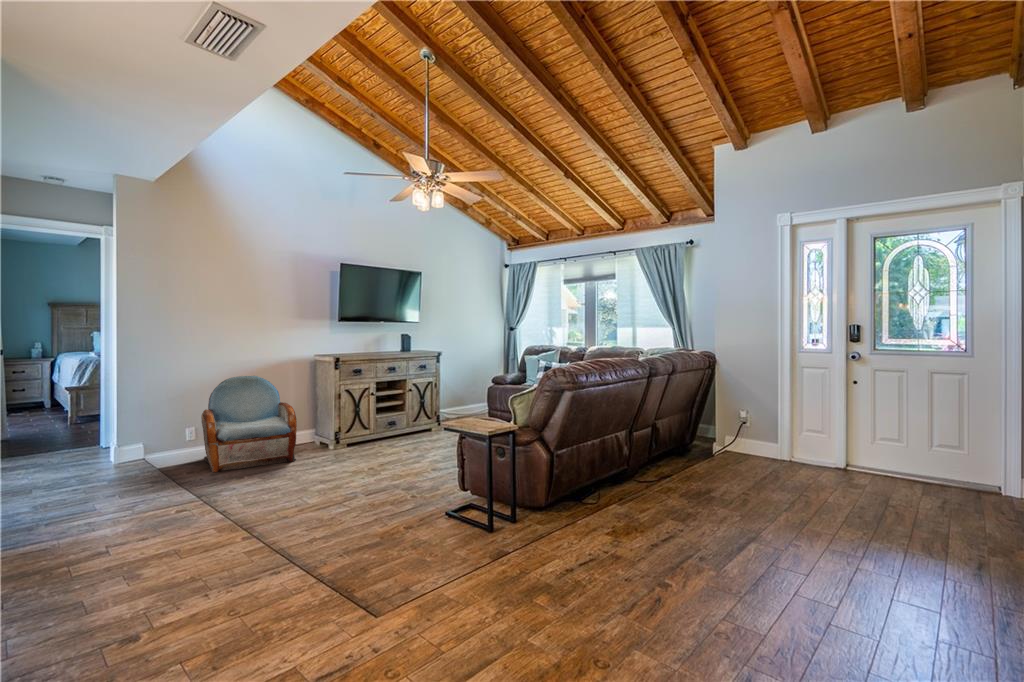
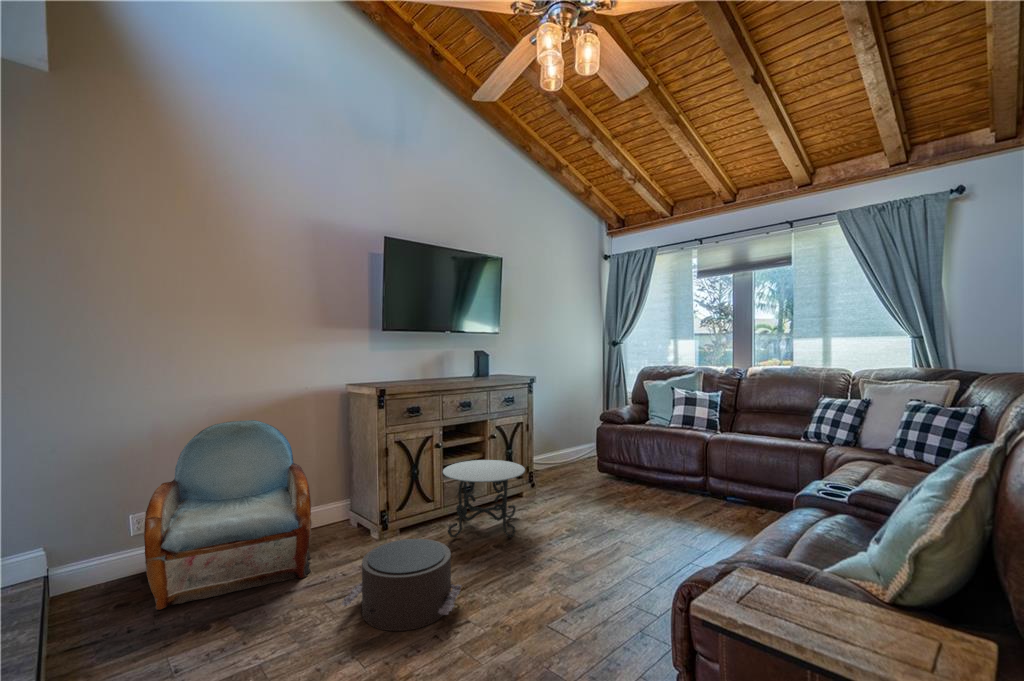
side table: none [375,404,428,447] -> present [443,460,525,538]
pouf: none [318,437,384,474] -> present [342,539,462,631]

